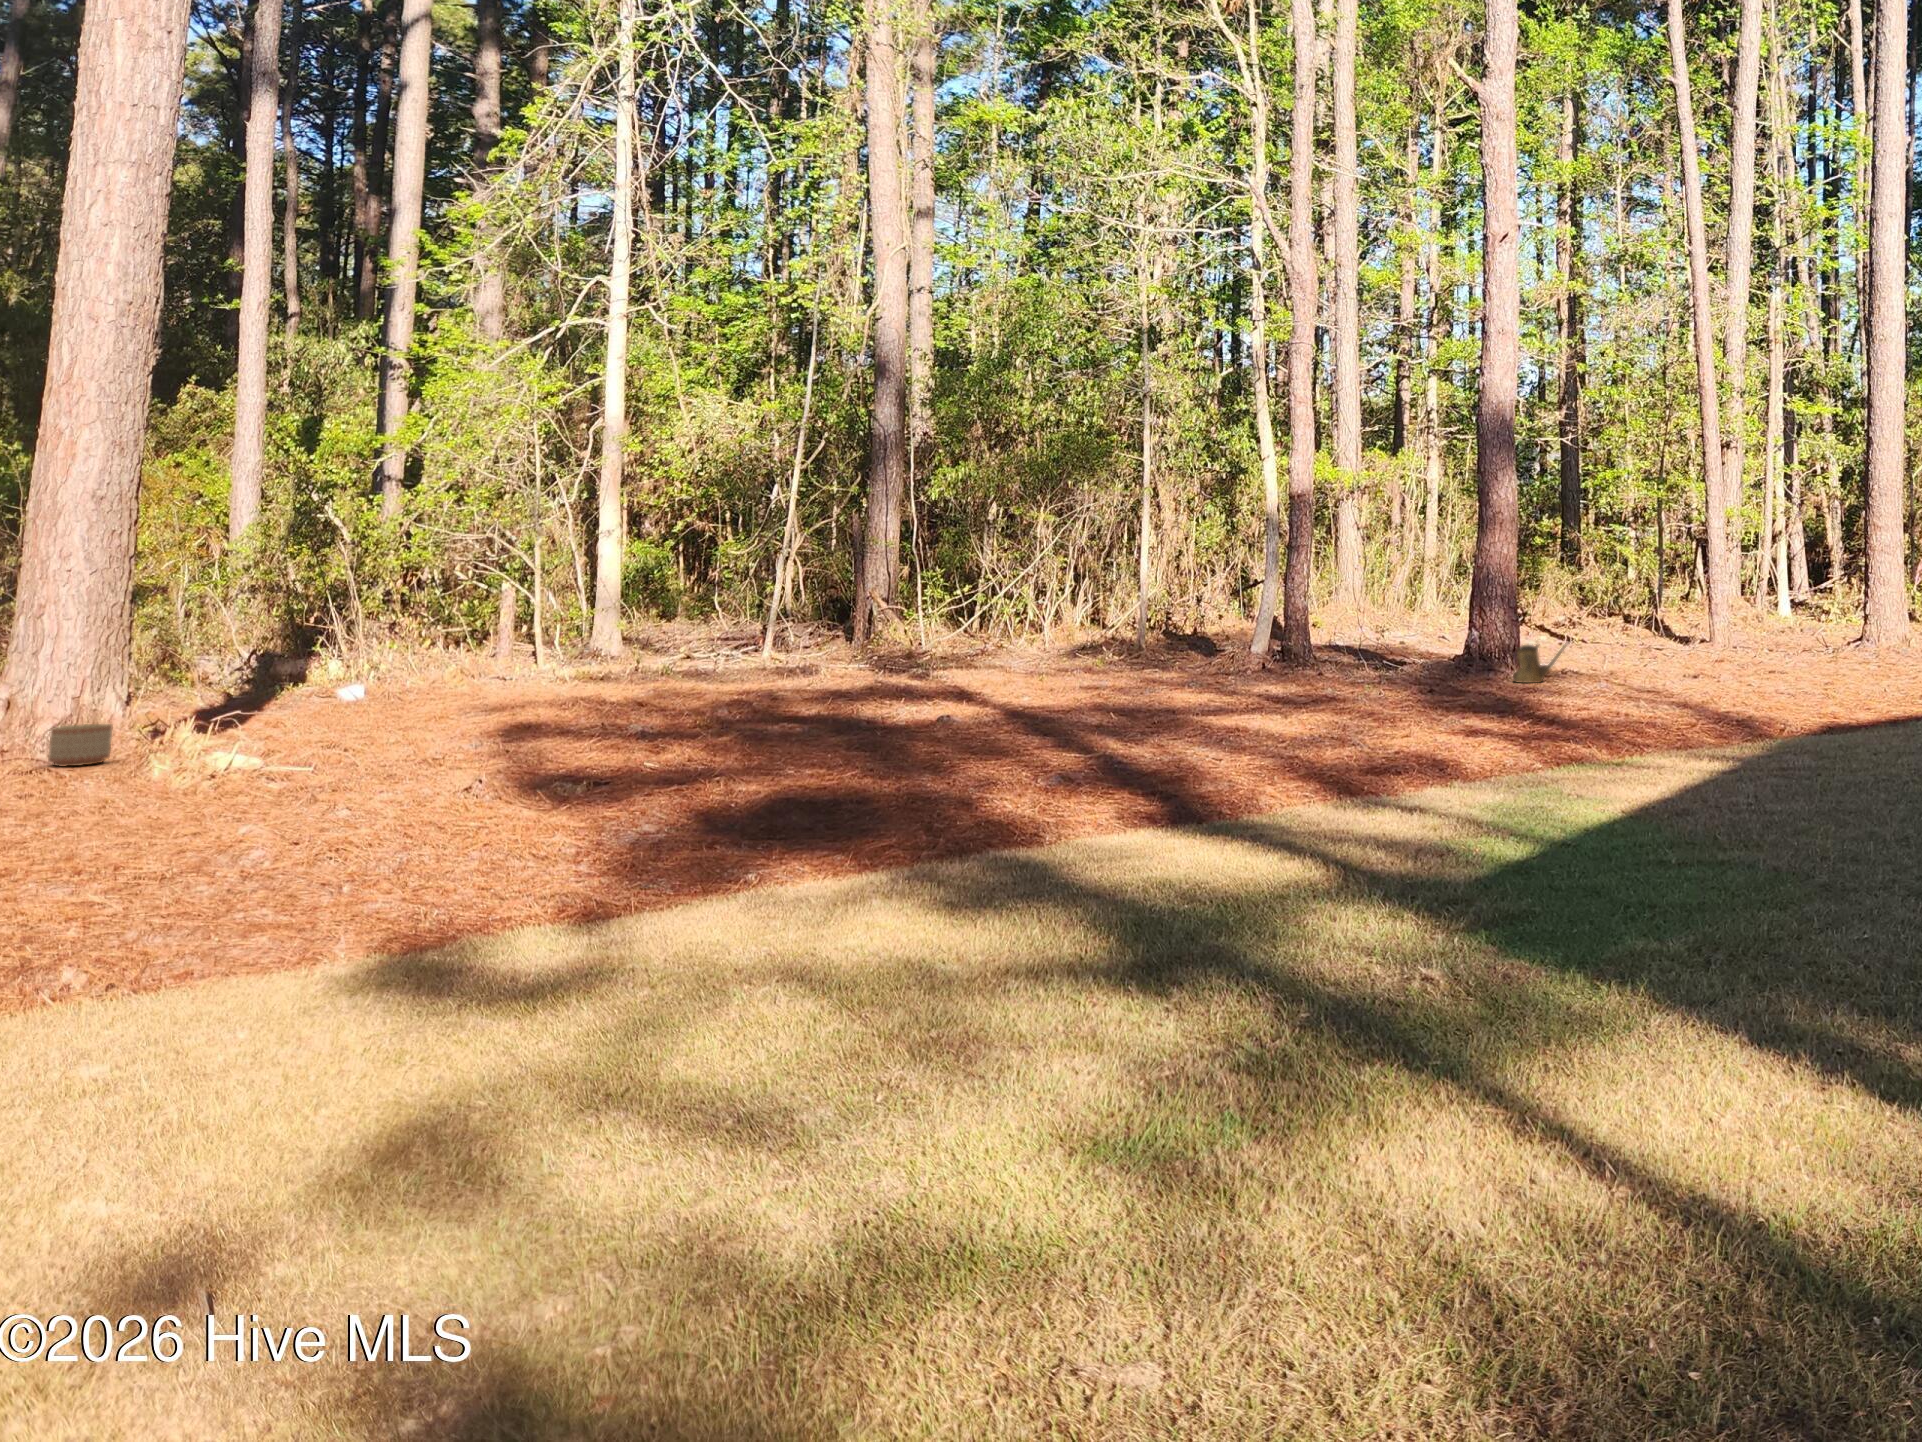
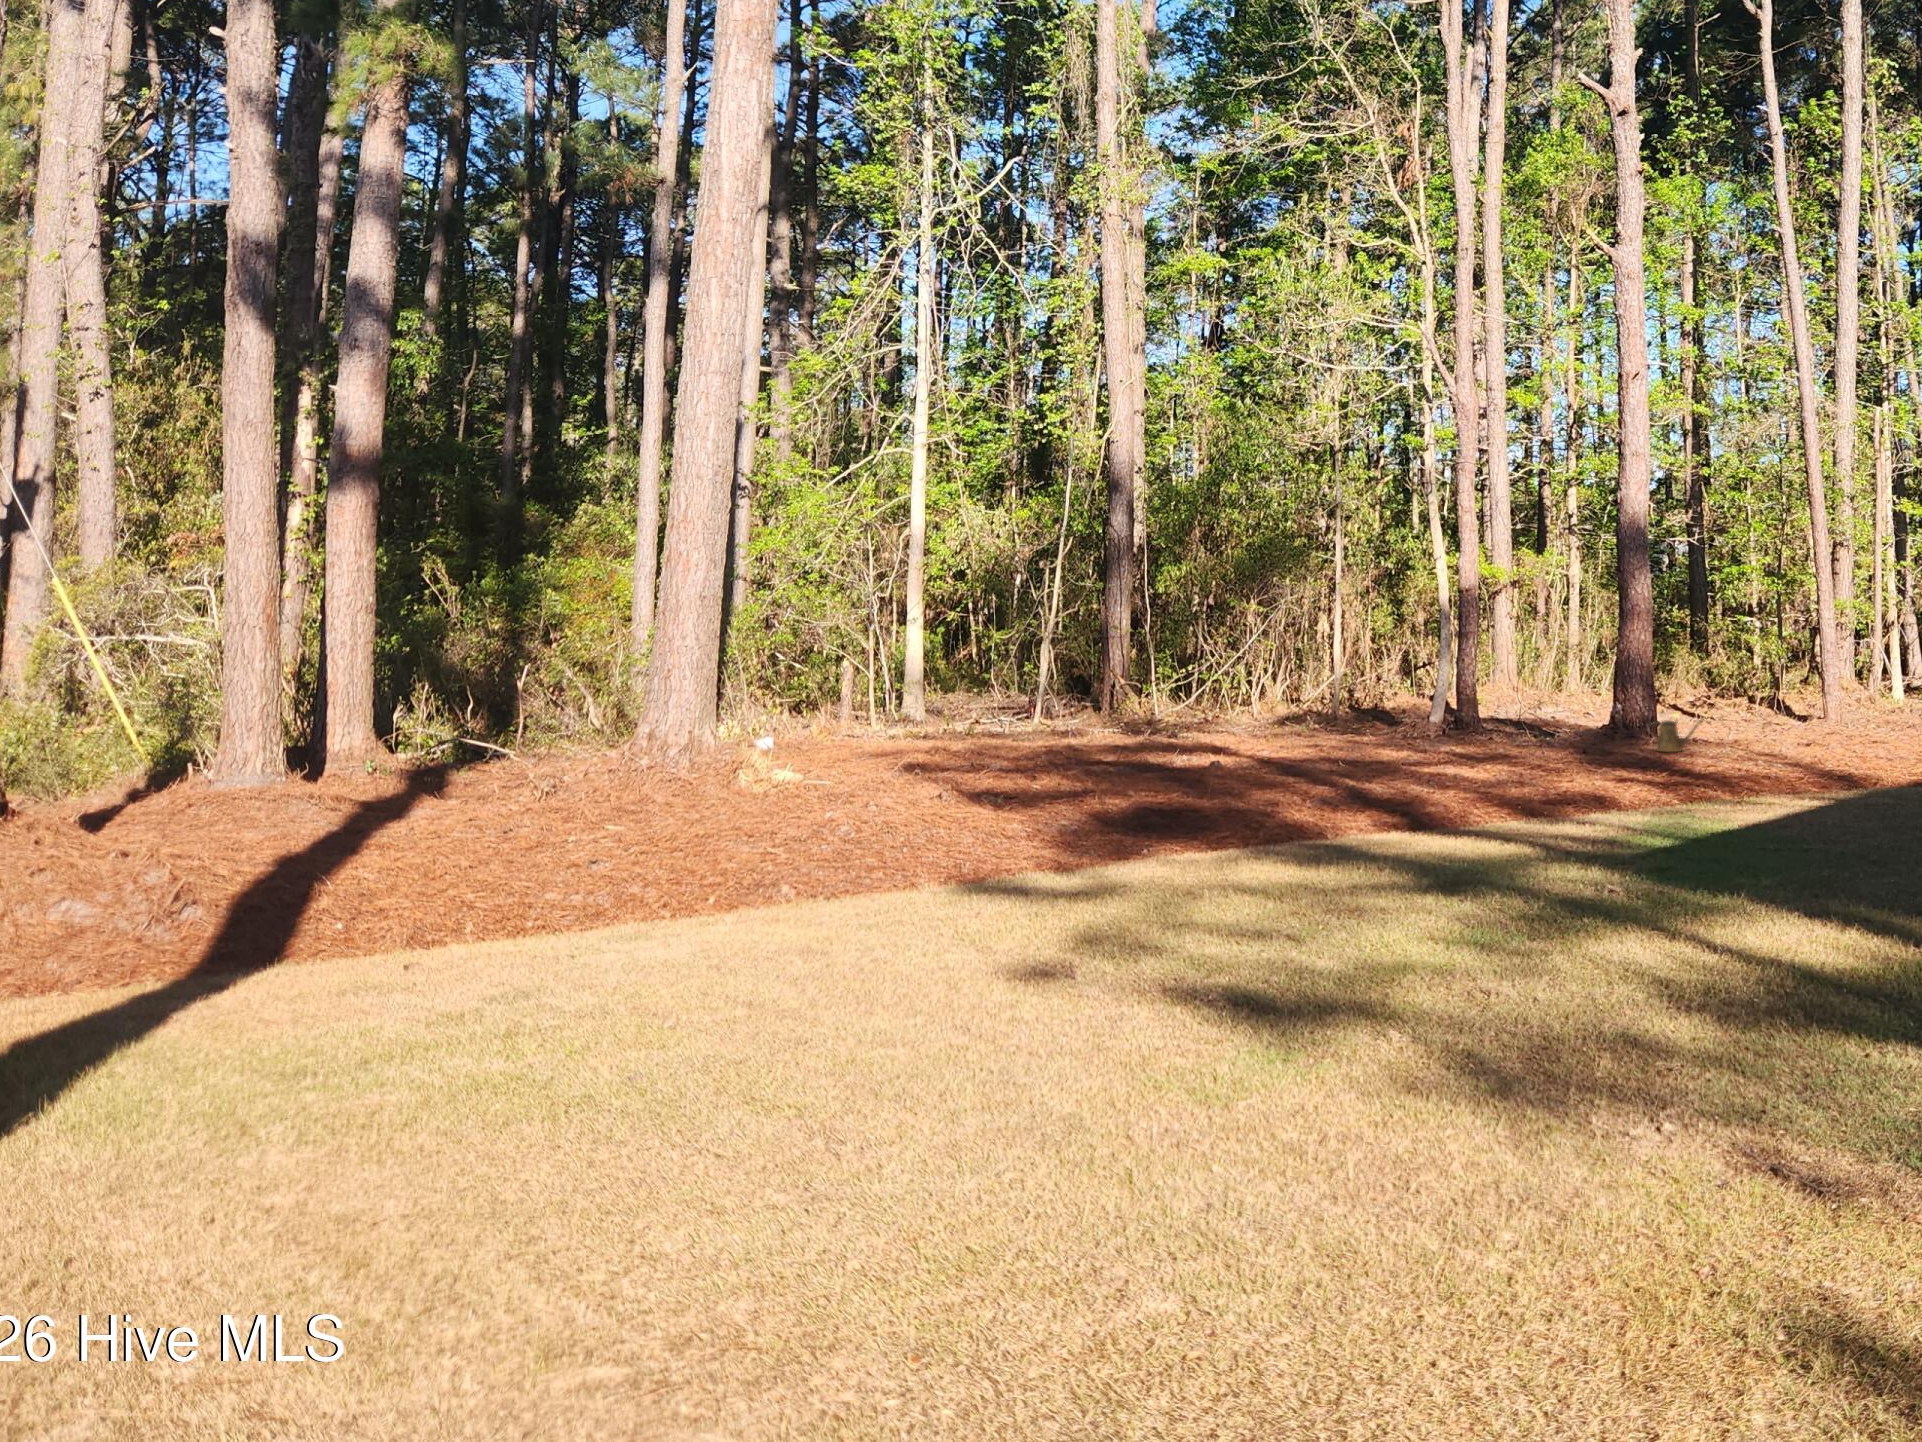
planter: present [48,724,113,766] -> none [696,760,731,788]

